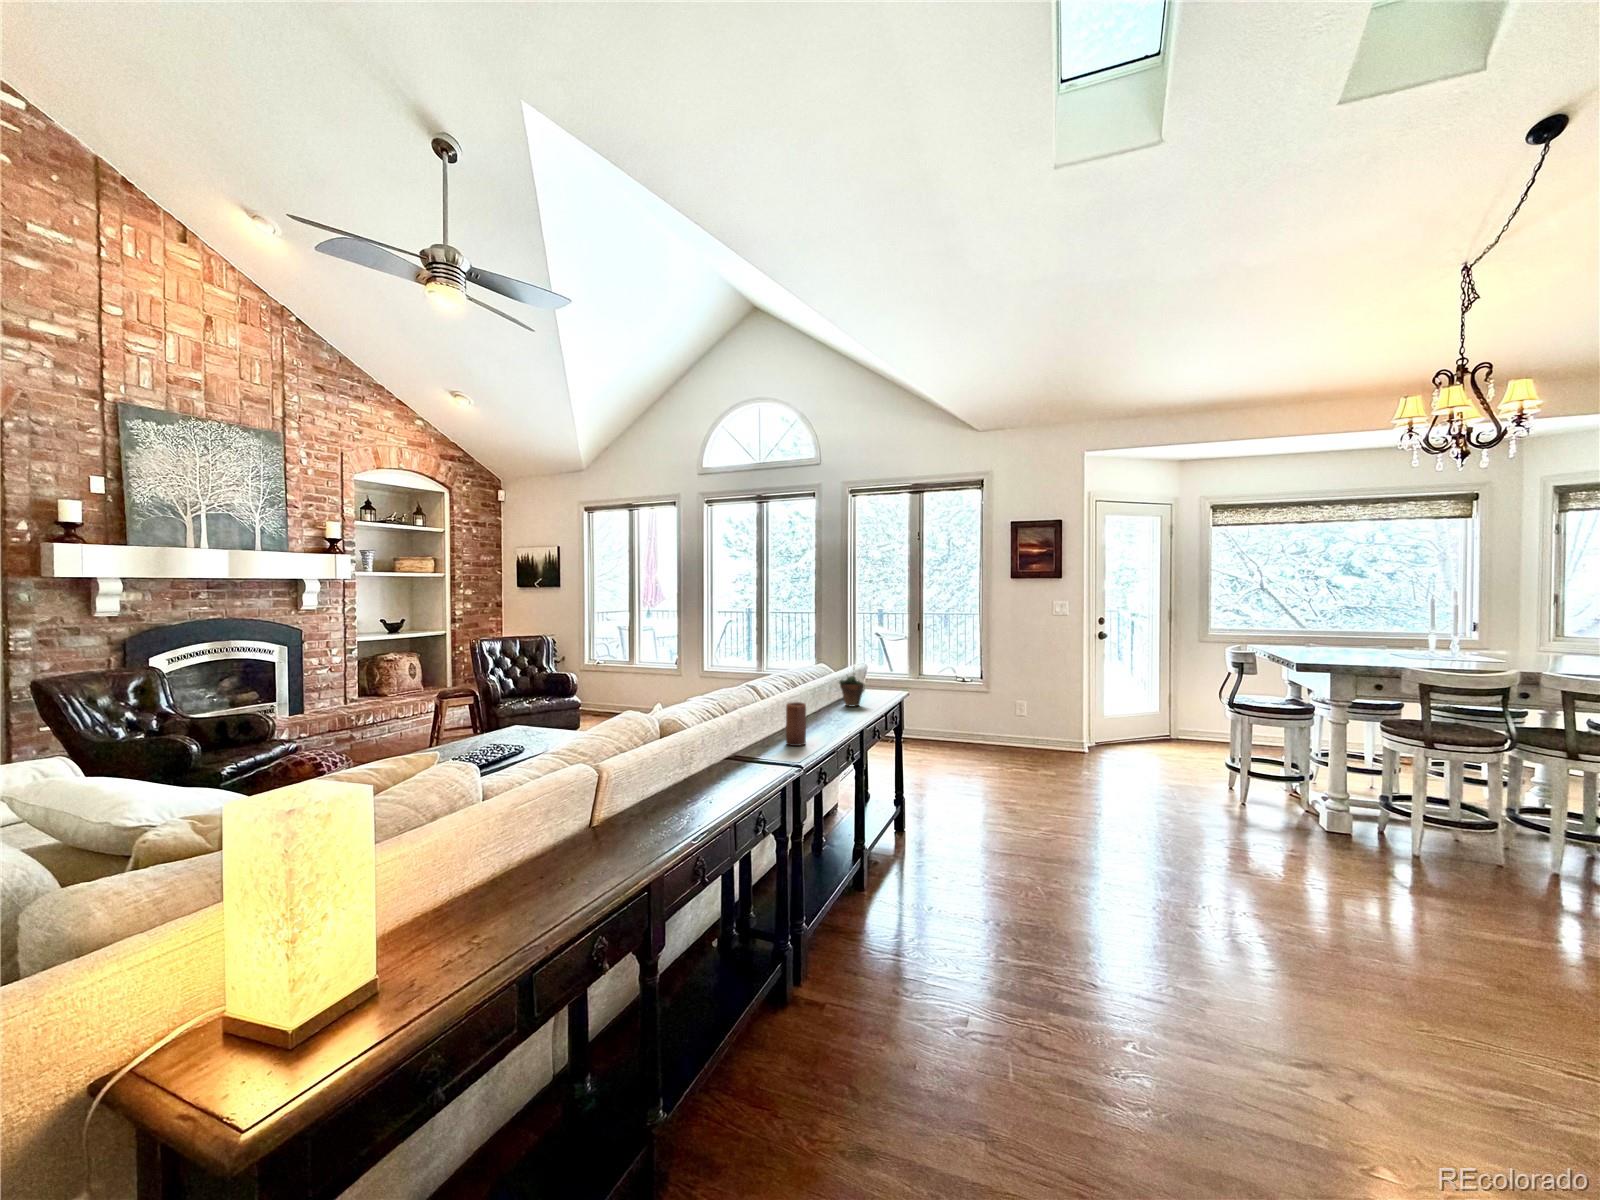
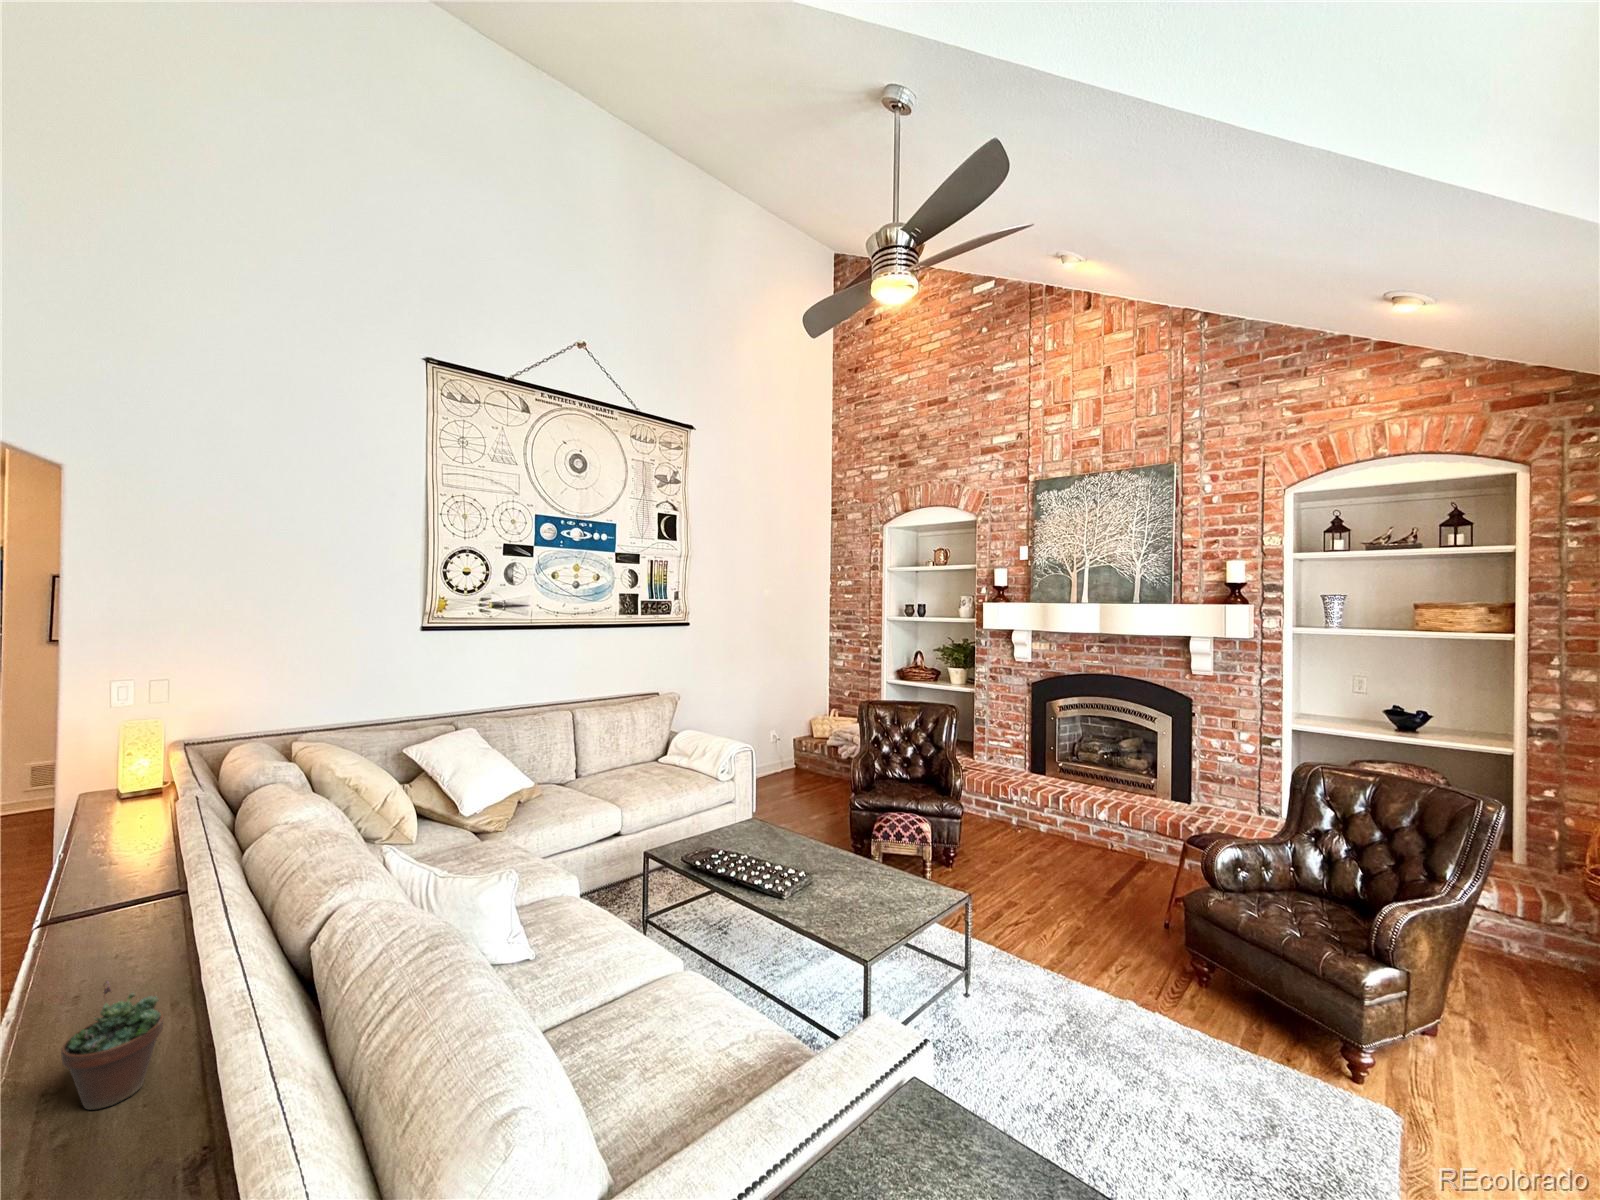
candle: present [786,702,806,746] -> none [90,860,132,930]

